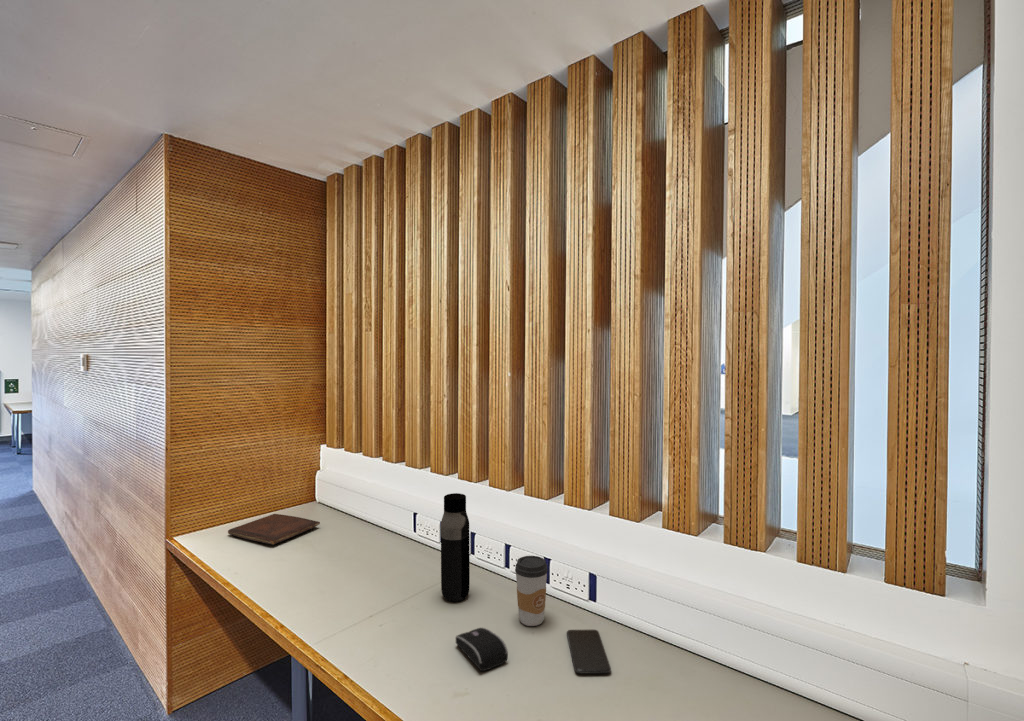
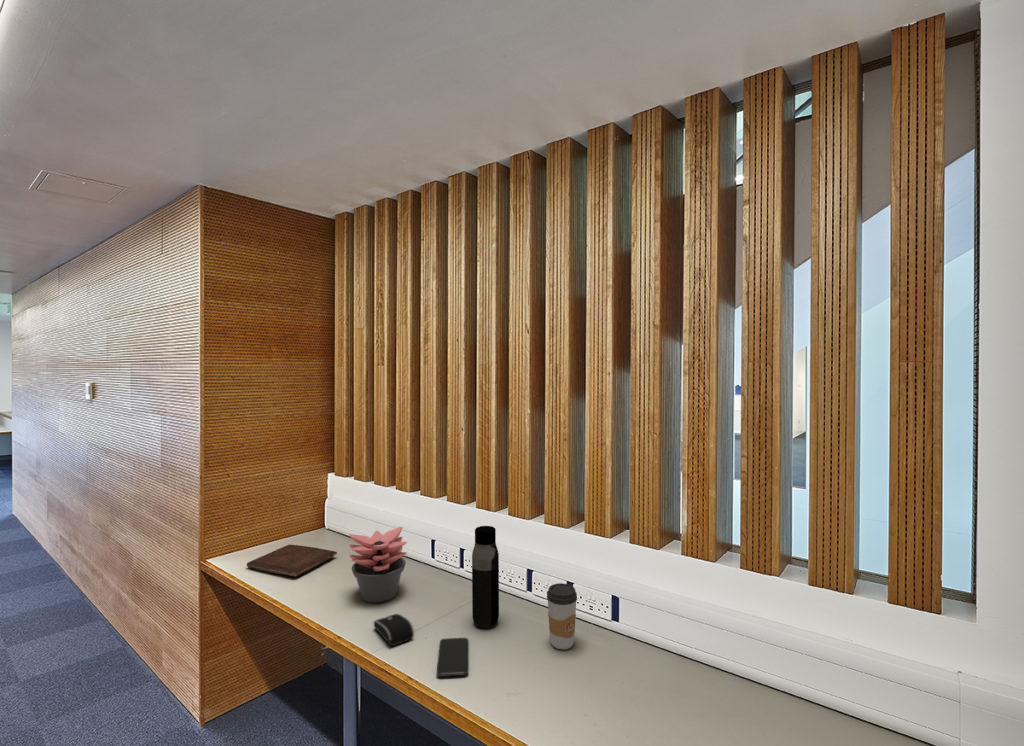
succulent plant: none [322,496,381,572] -> present [349,527,407,603]
computer mouse: present [456,628,508,671] -> present [374,614,414,646]
smartphone: present [567,630,611,673] -> present [437,638,468,677]

